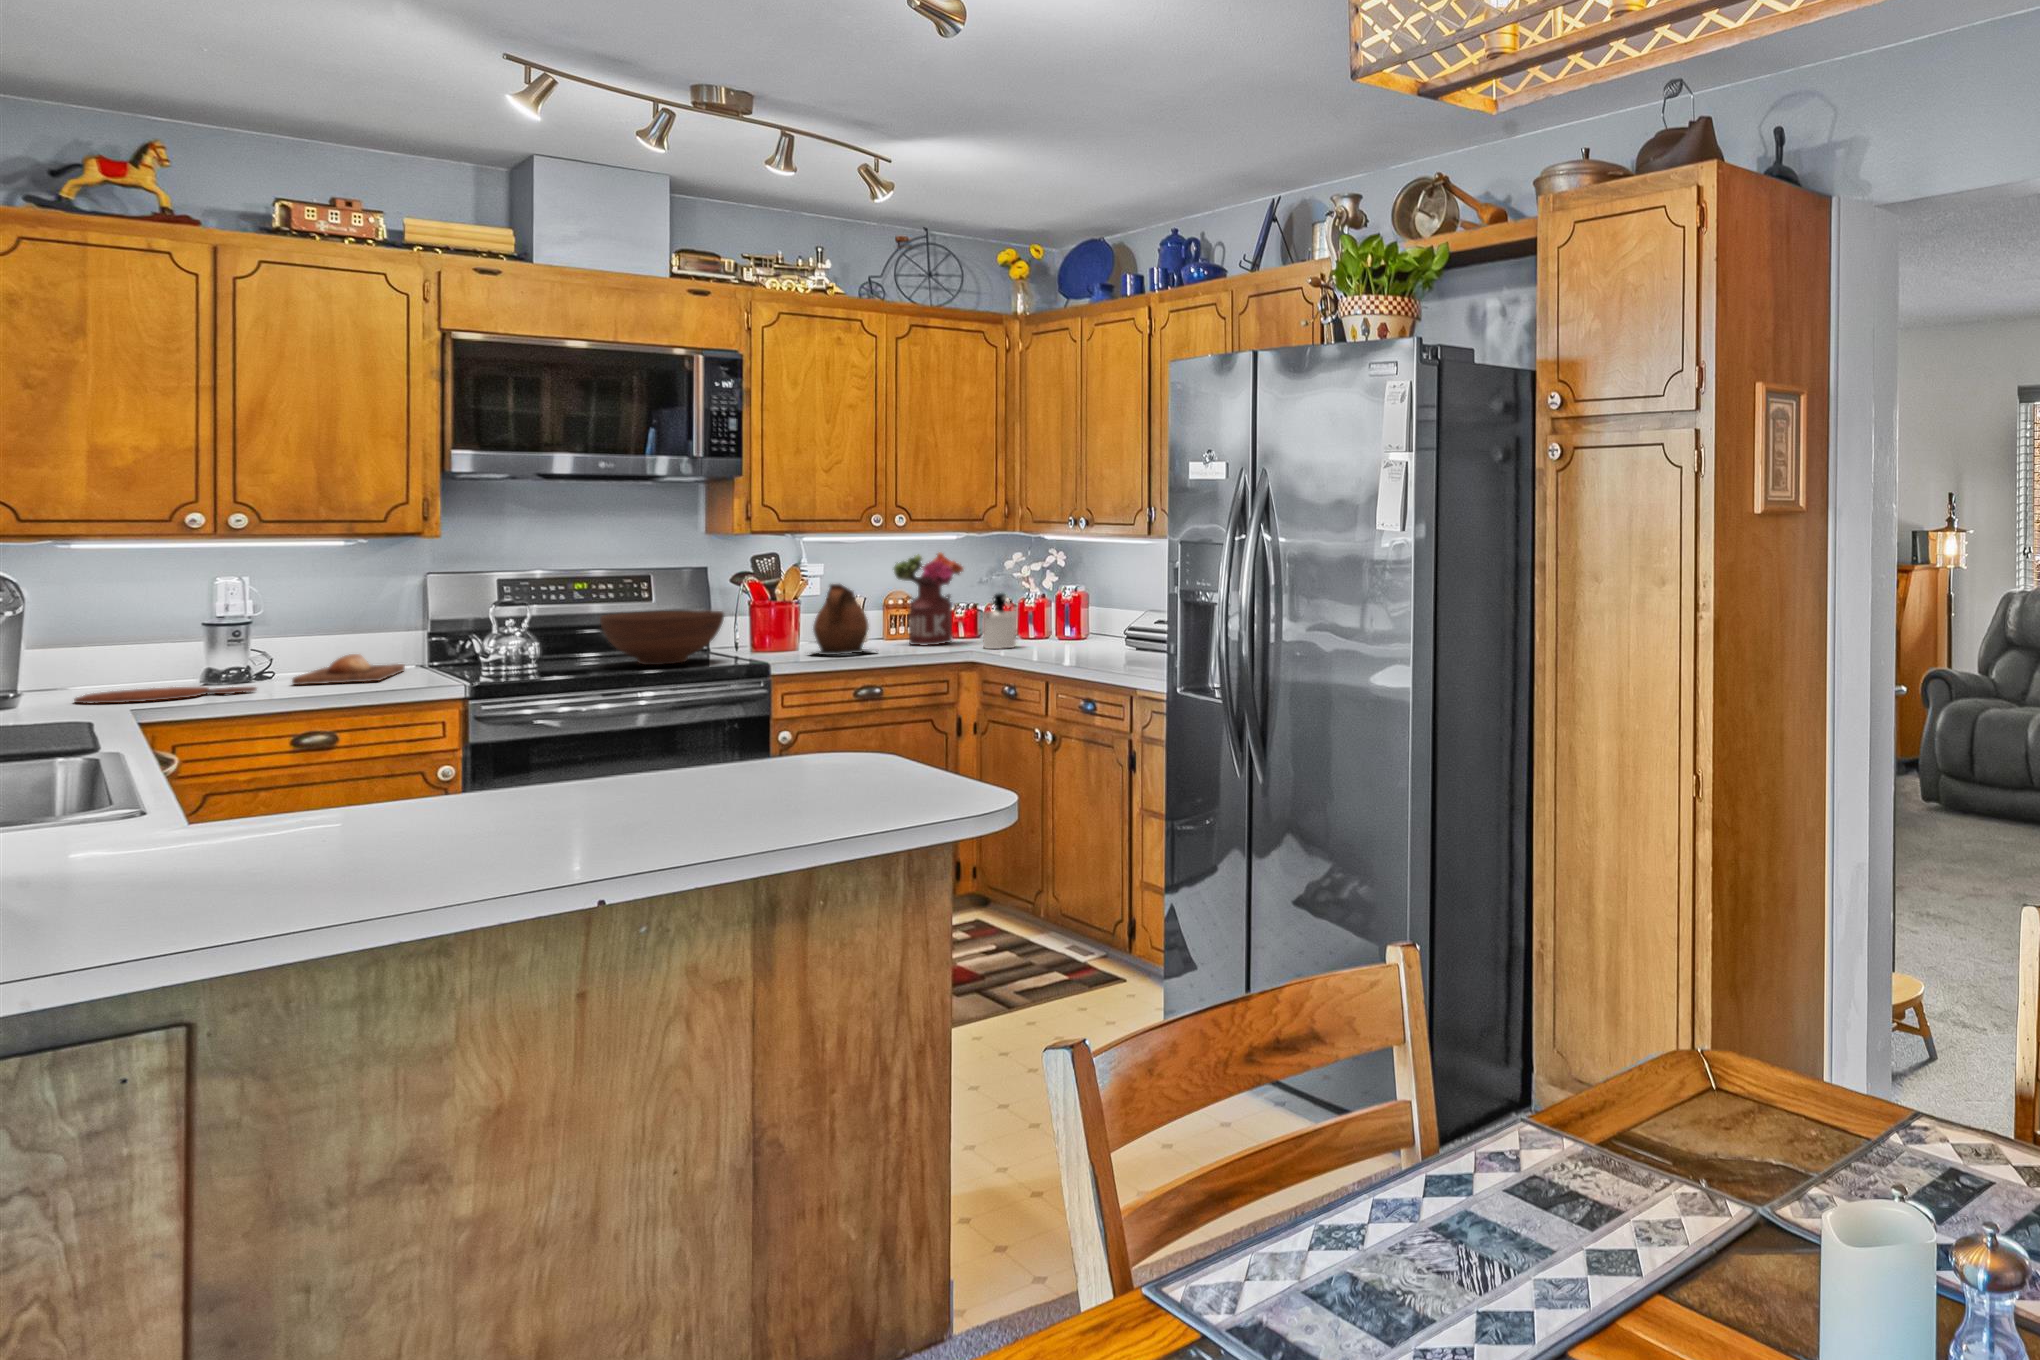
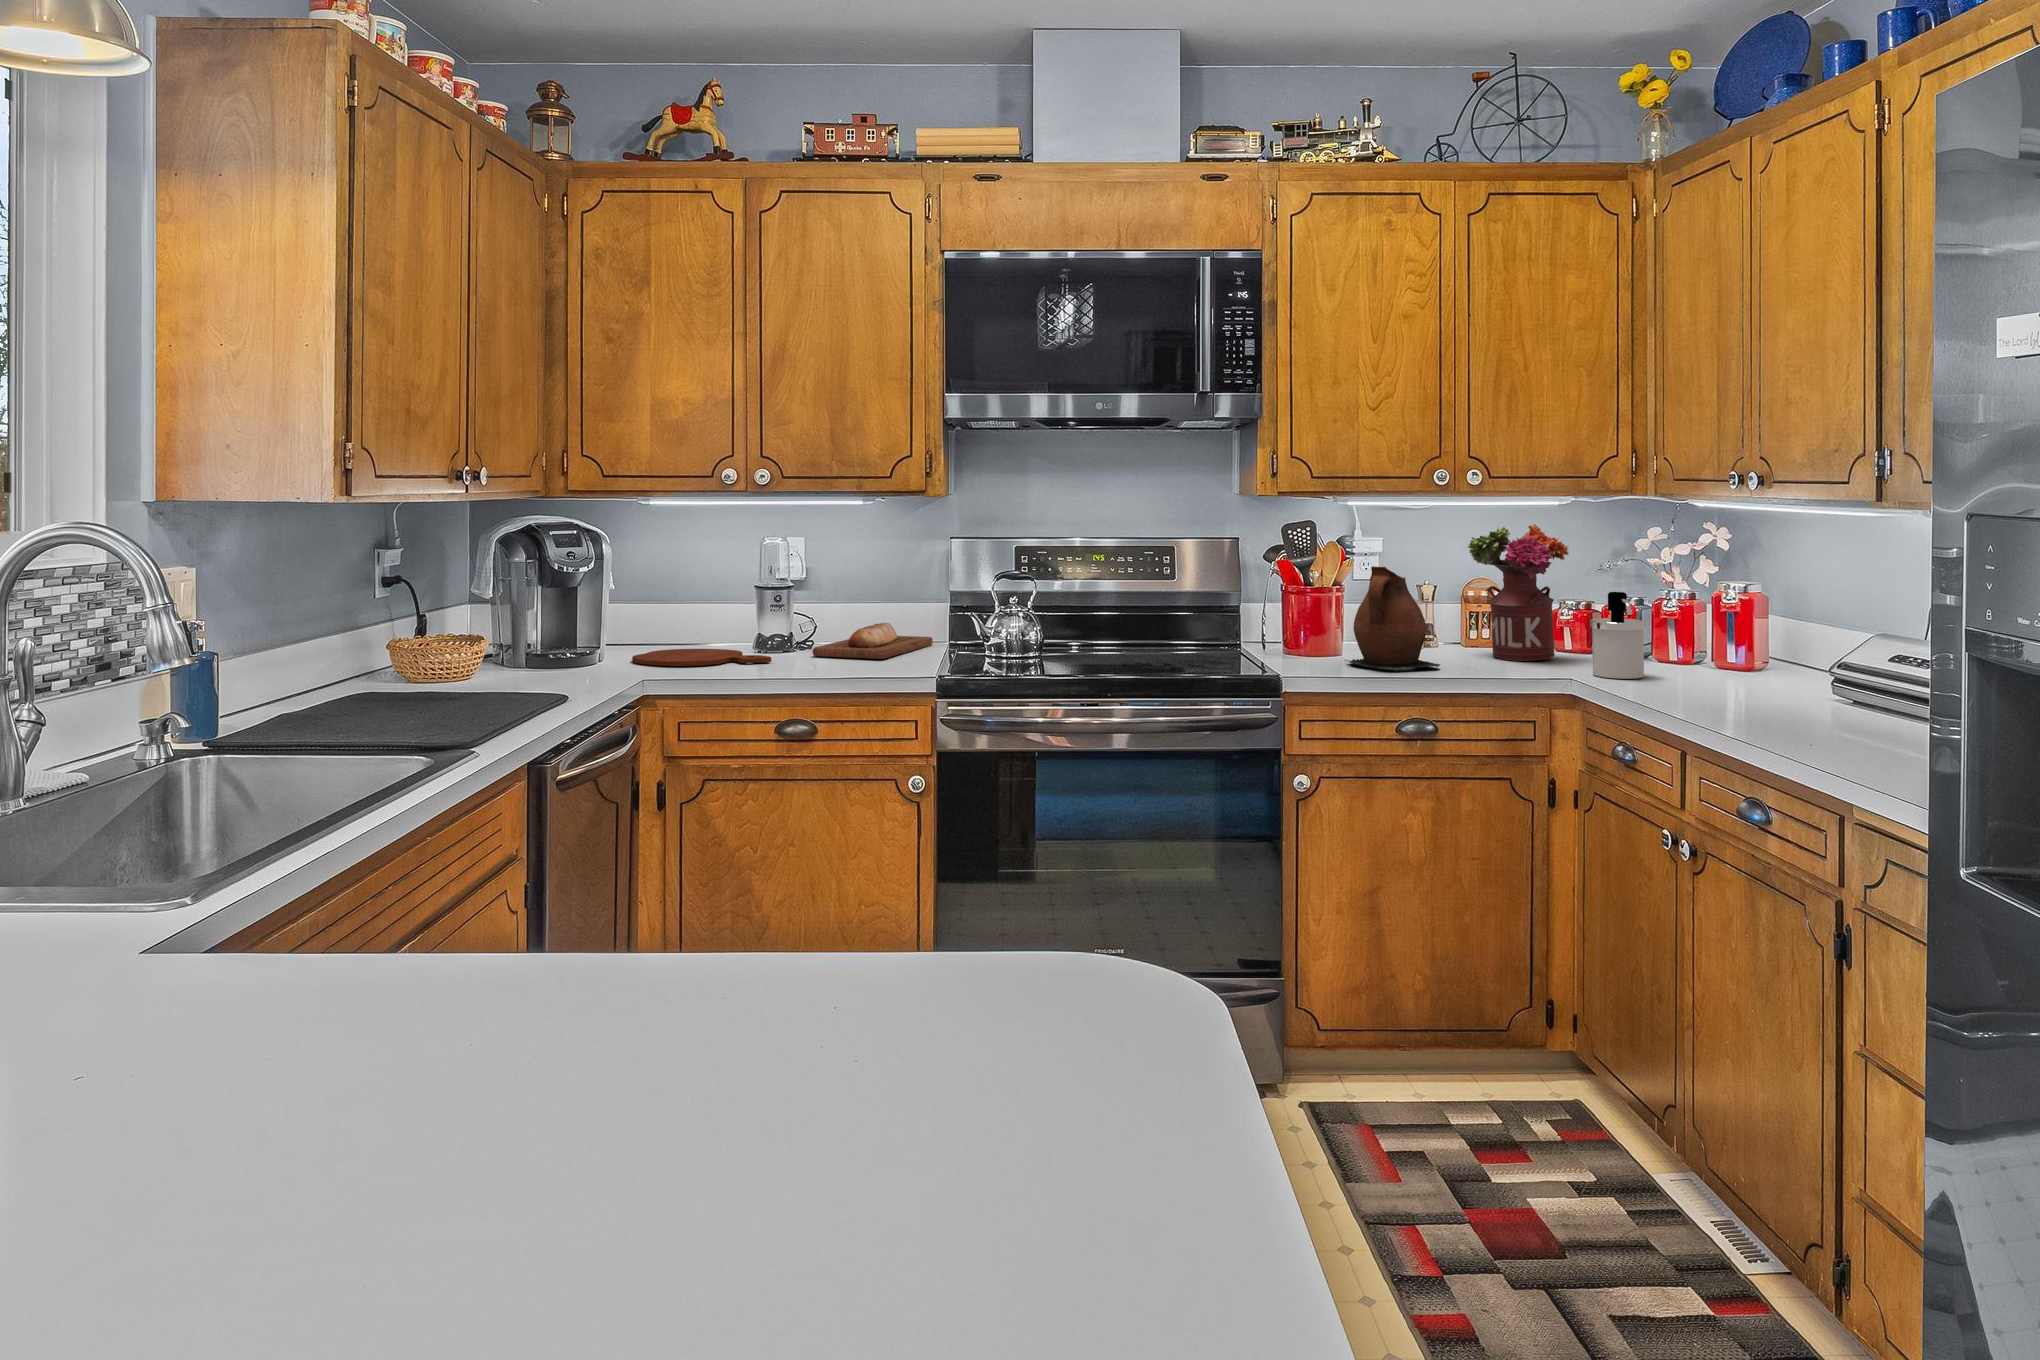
fruit bowl: present [600,611,724,665] -> none [1103,592,1241,663]

